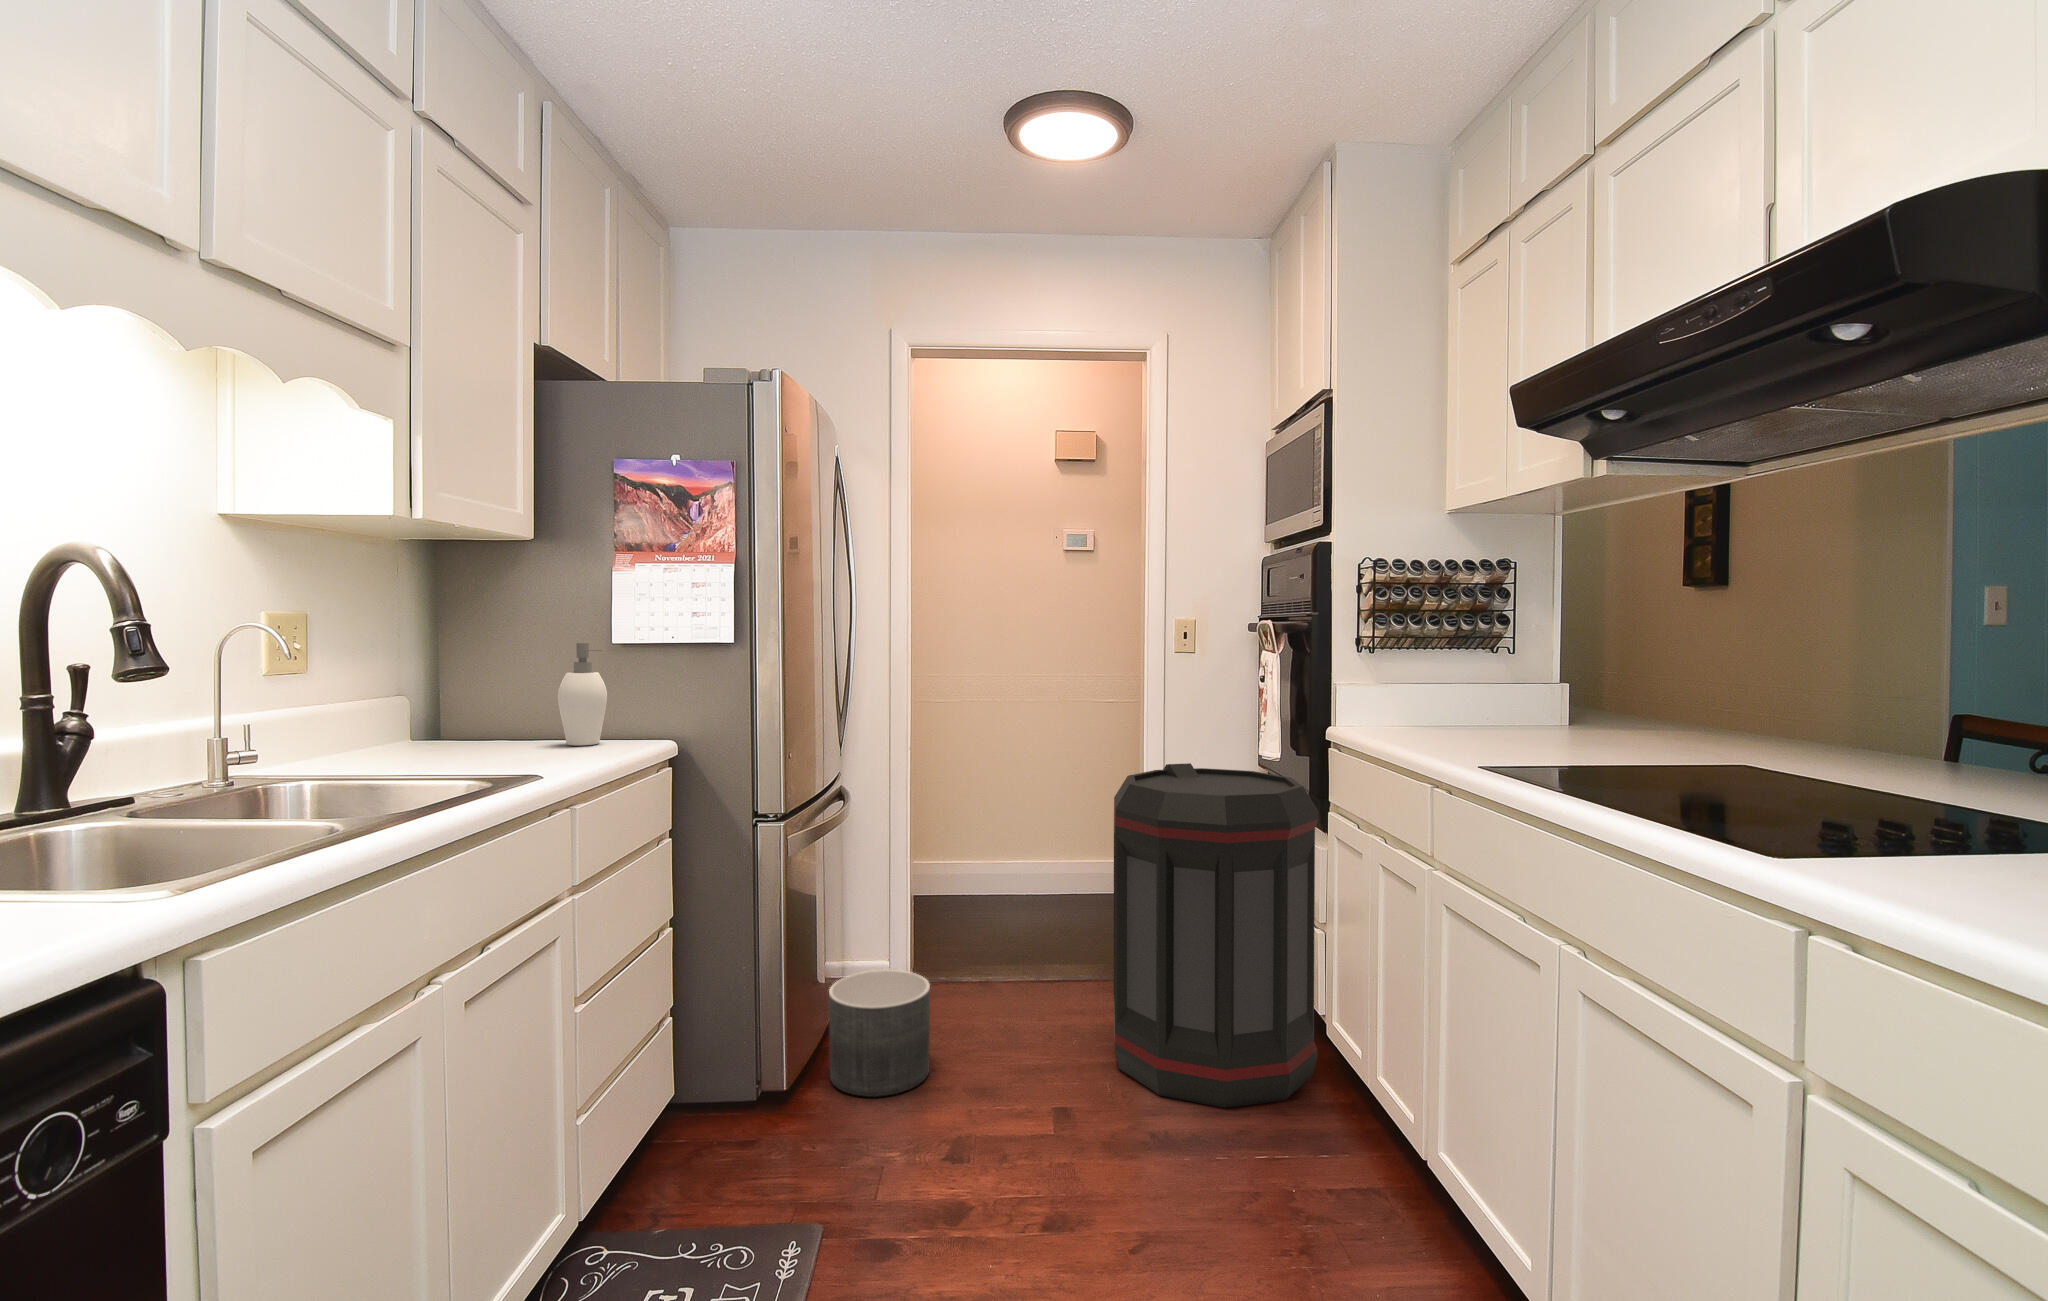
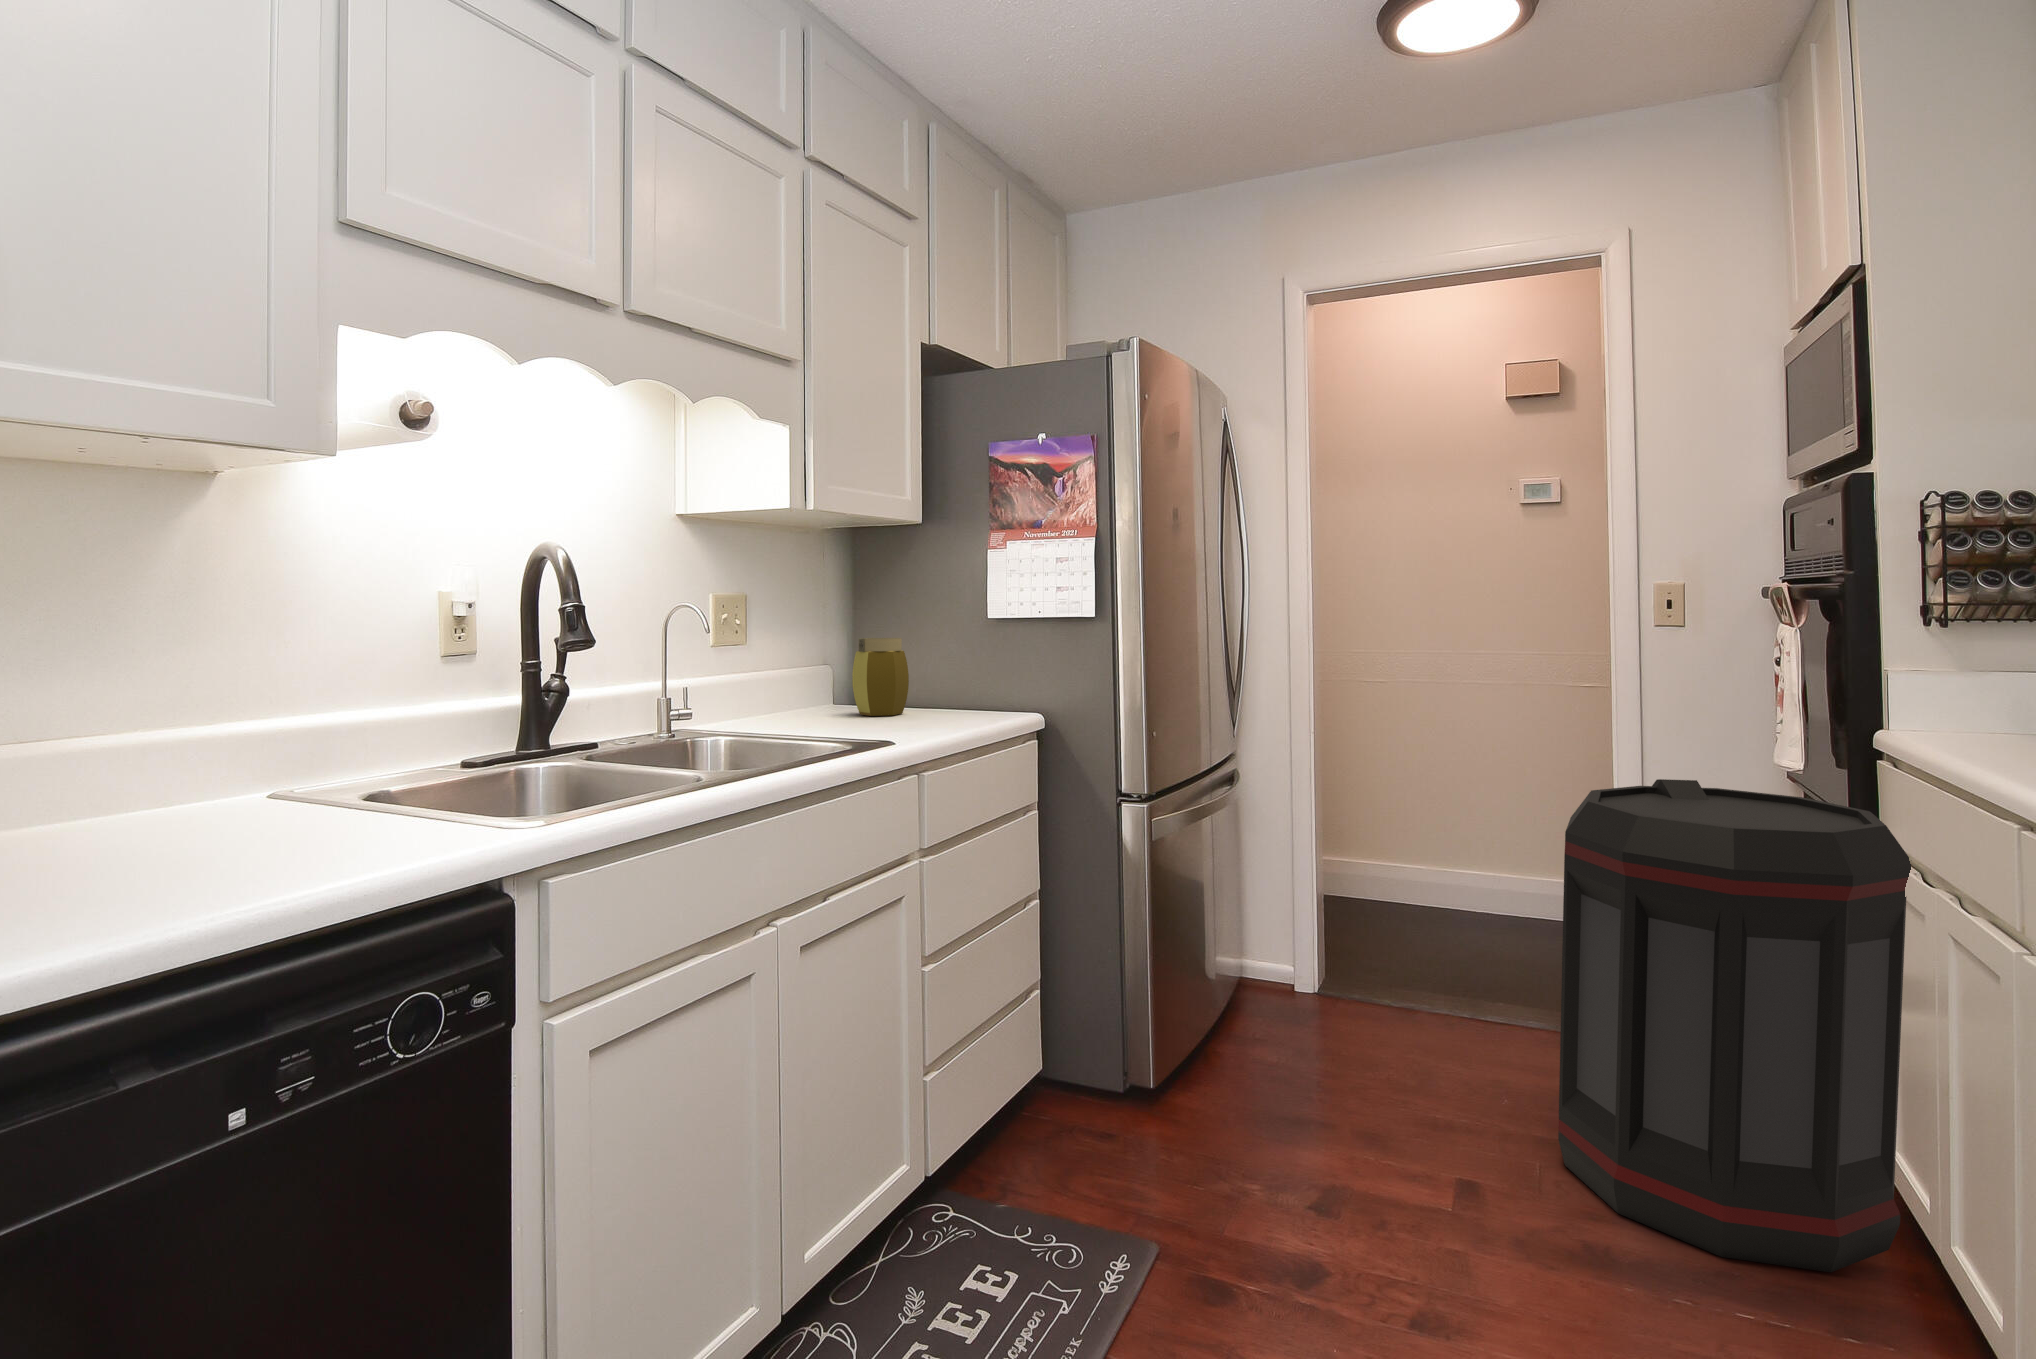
soap dispenser: present [558,643,607,746] -> none [933,621,977,720]
jar: none [452,661,520,745] -> present [852,638,909,716]
planter: present [829,970,930,1097] -> none [1200,984,1316,1126]

